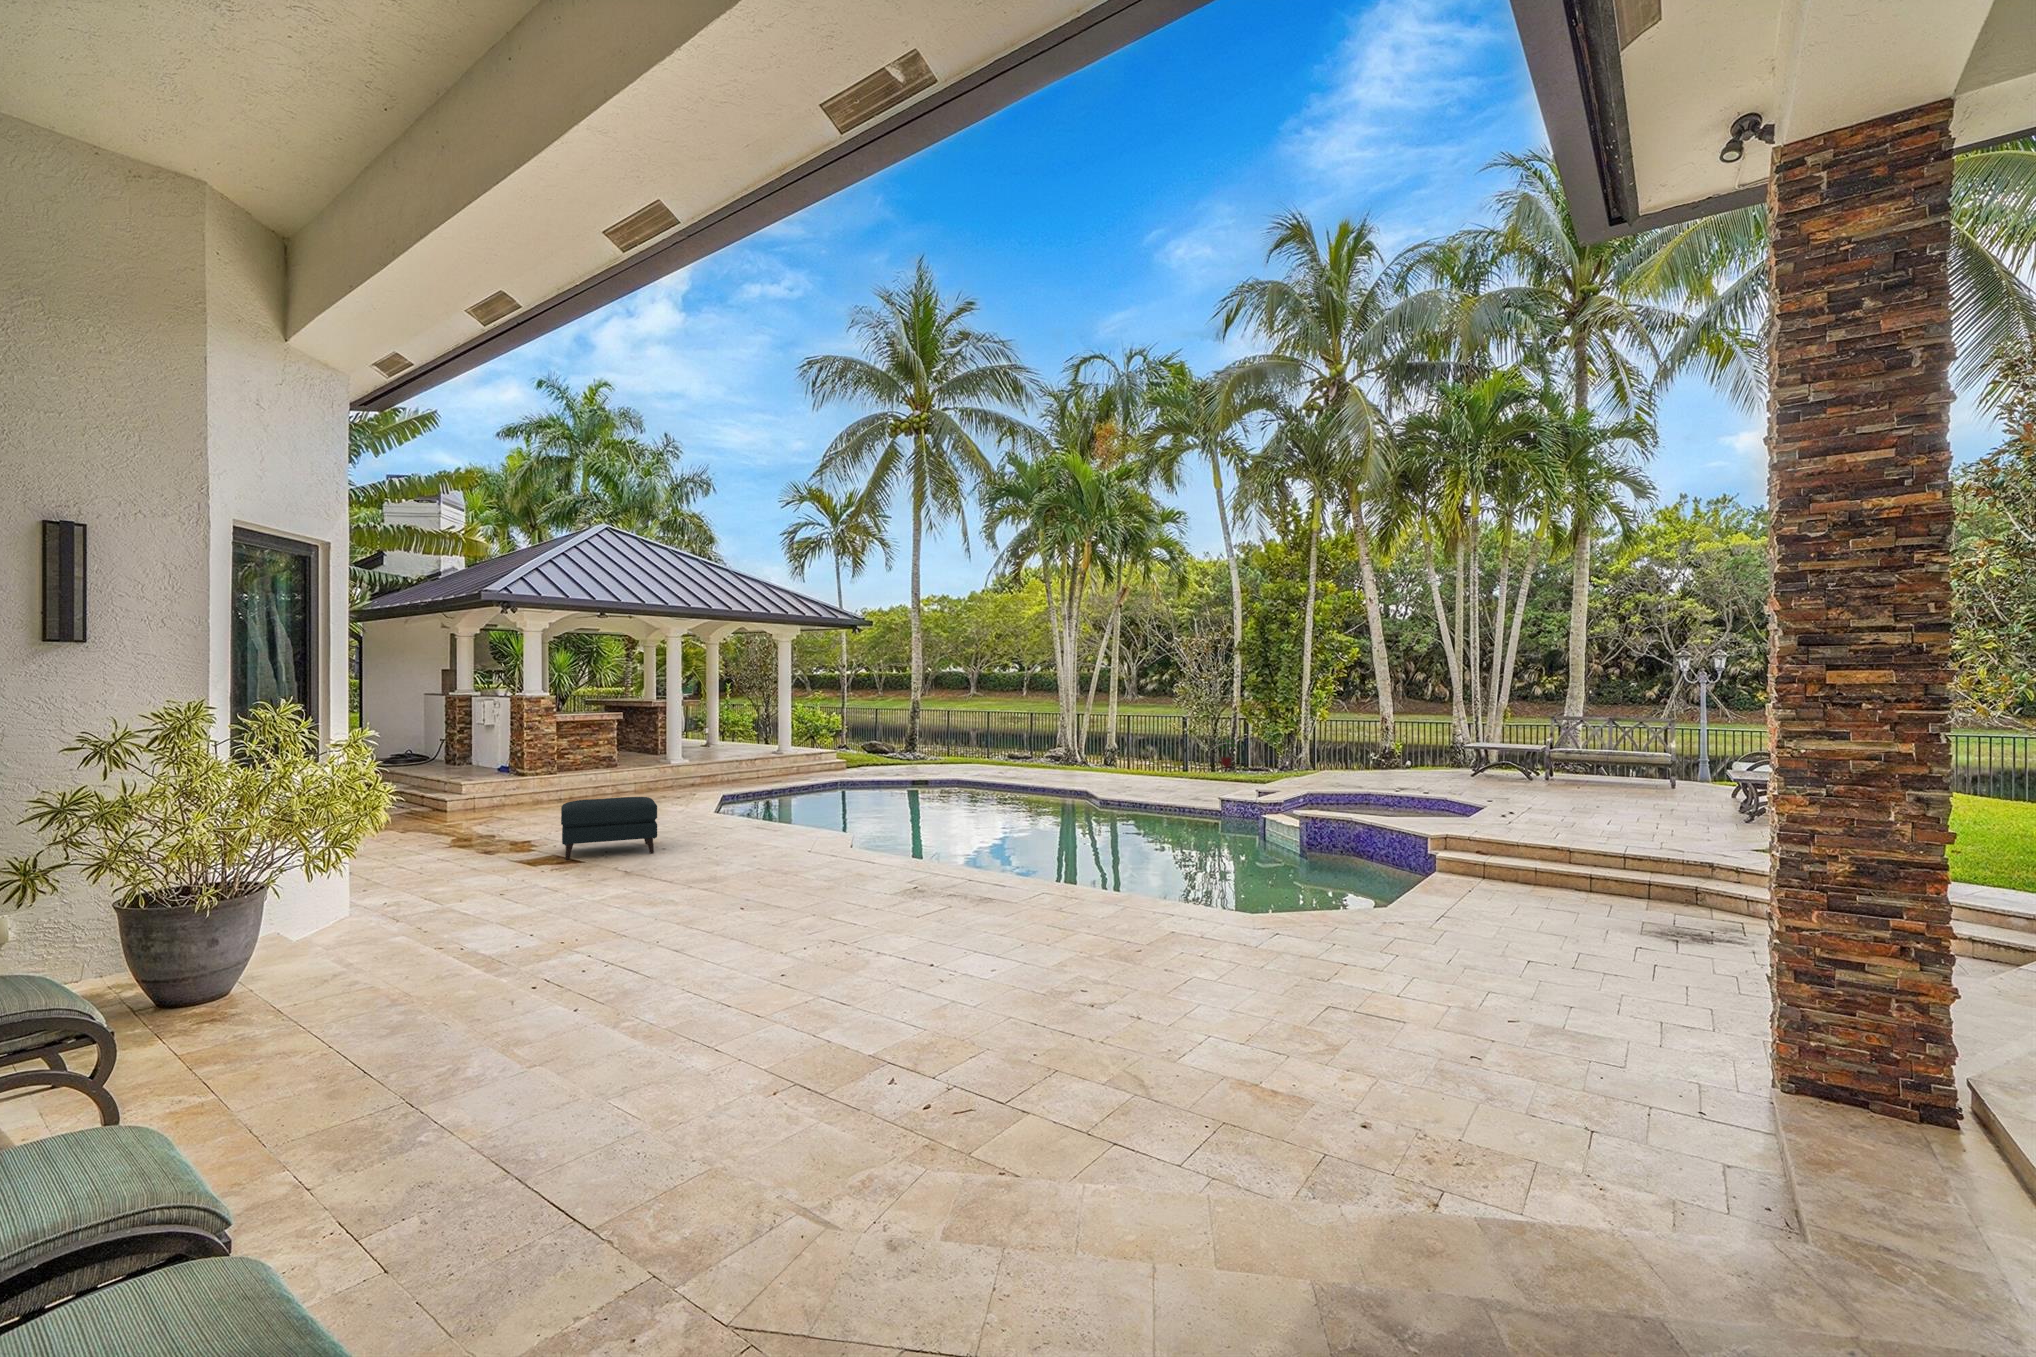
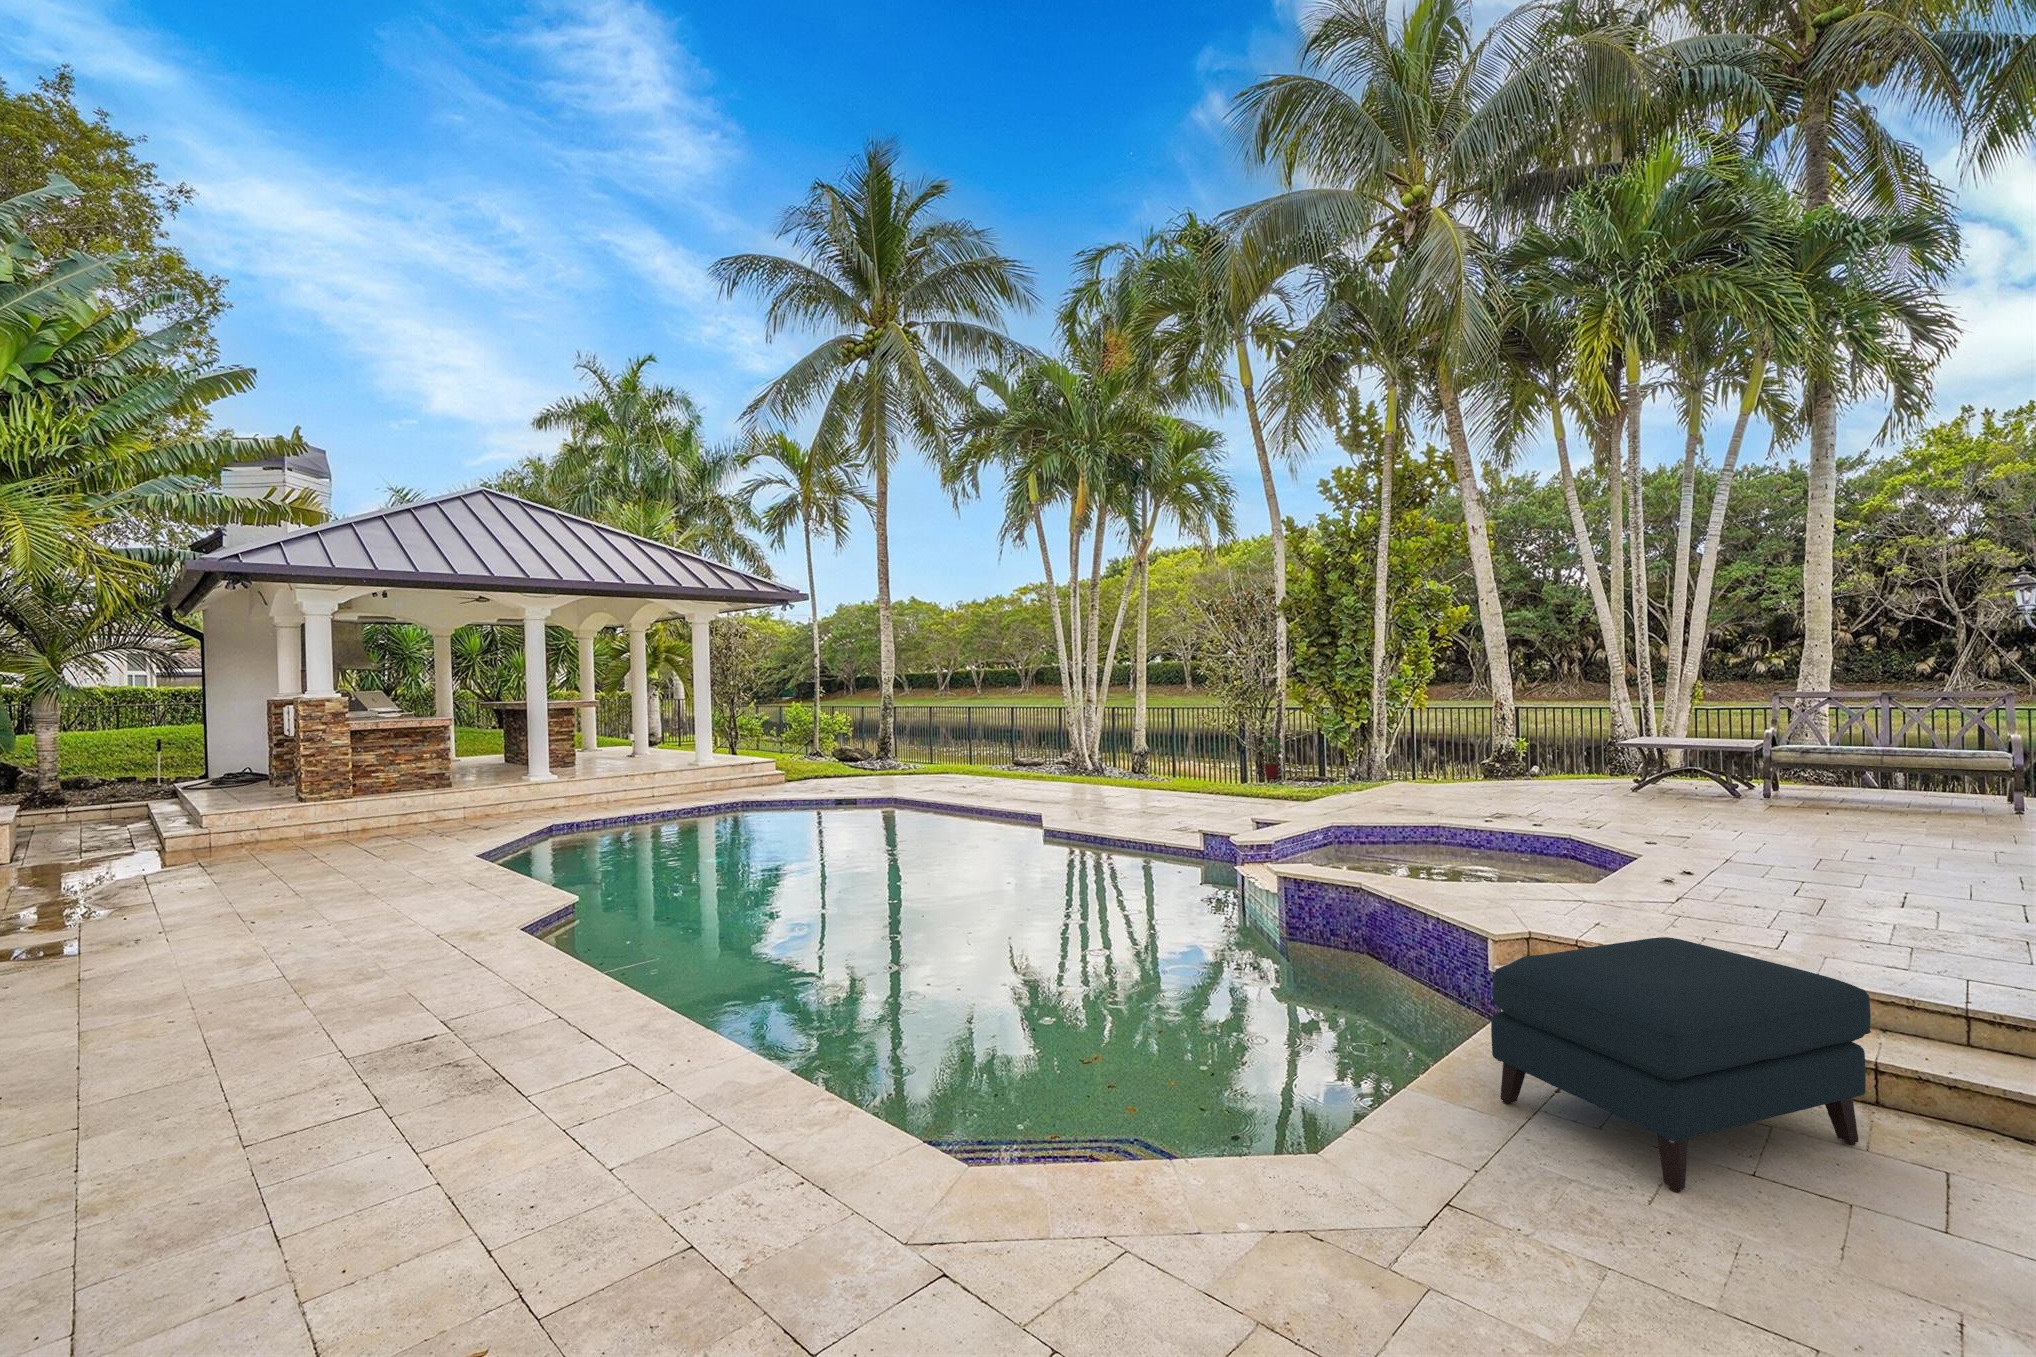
ottoman: present [561,797,657,860] -> present [1491,937,1871,1192]

